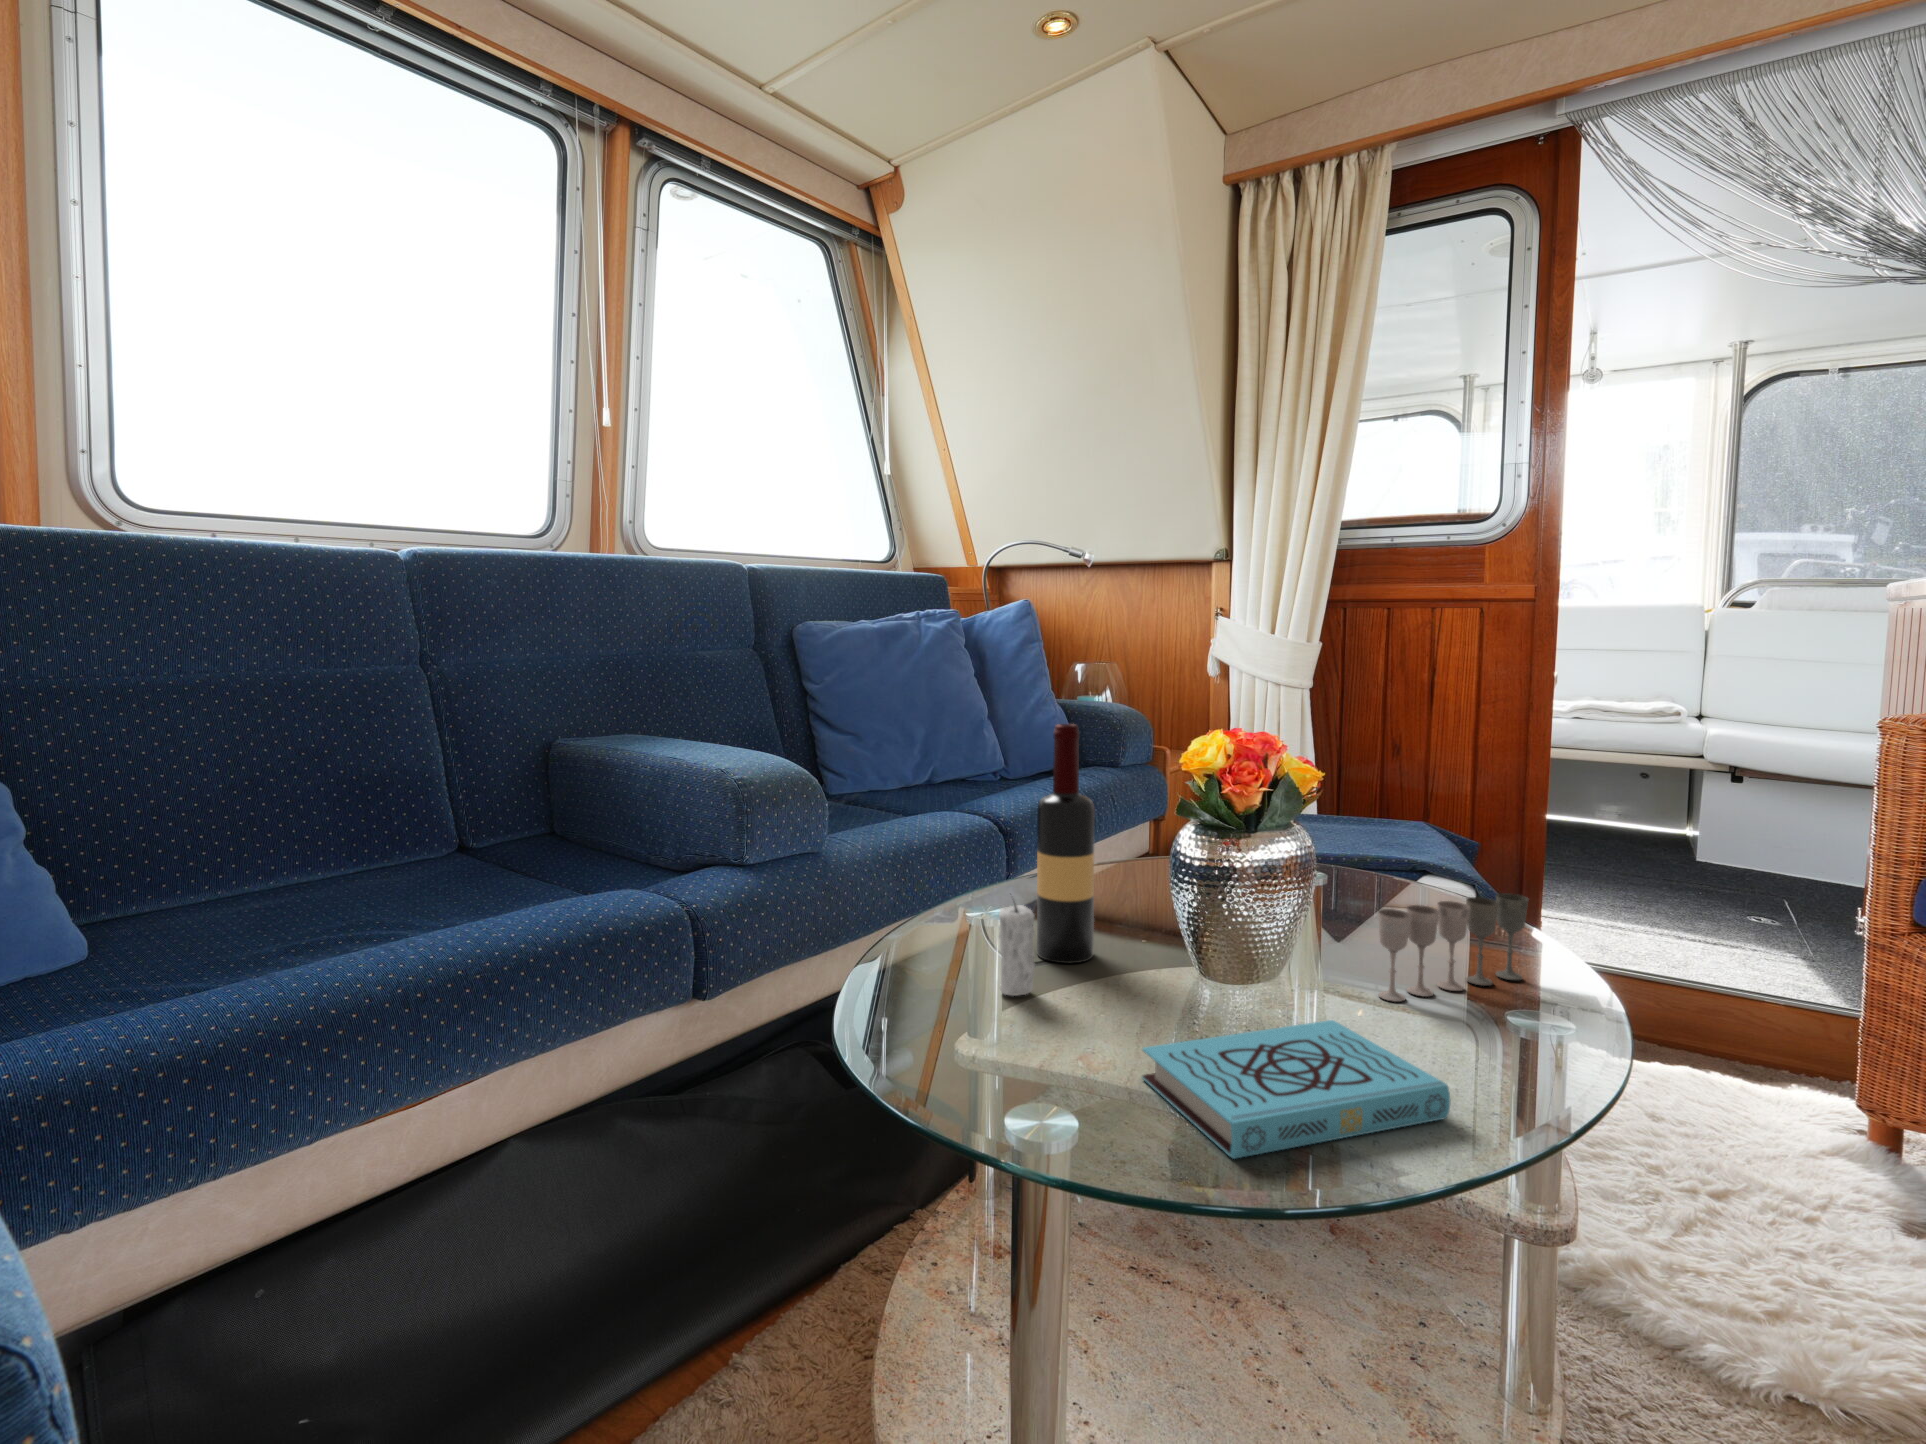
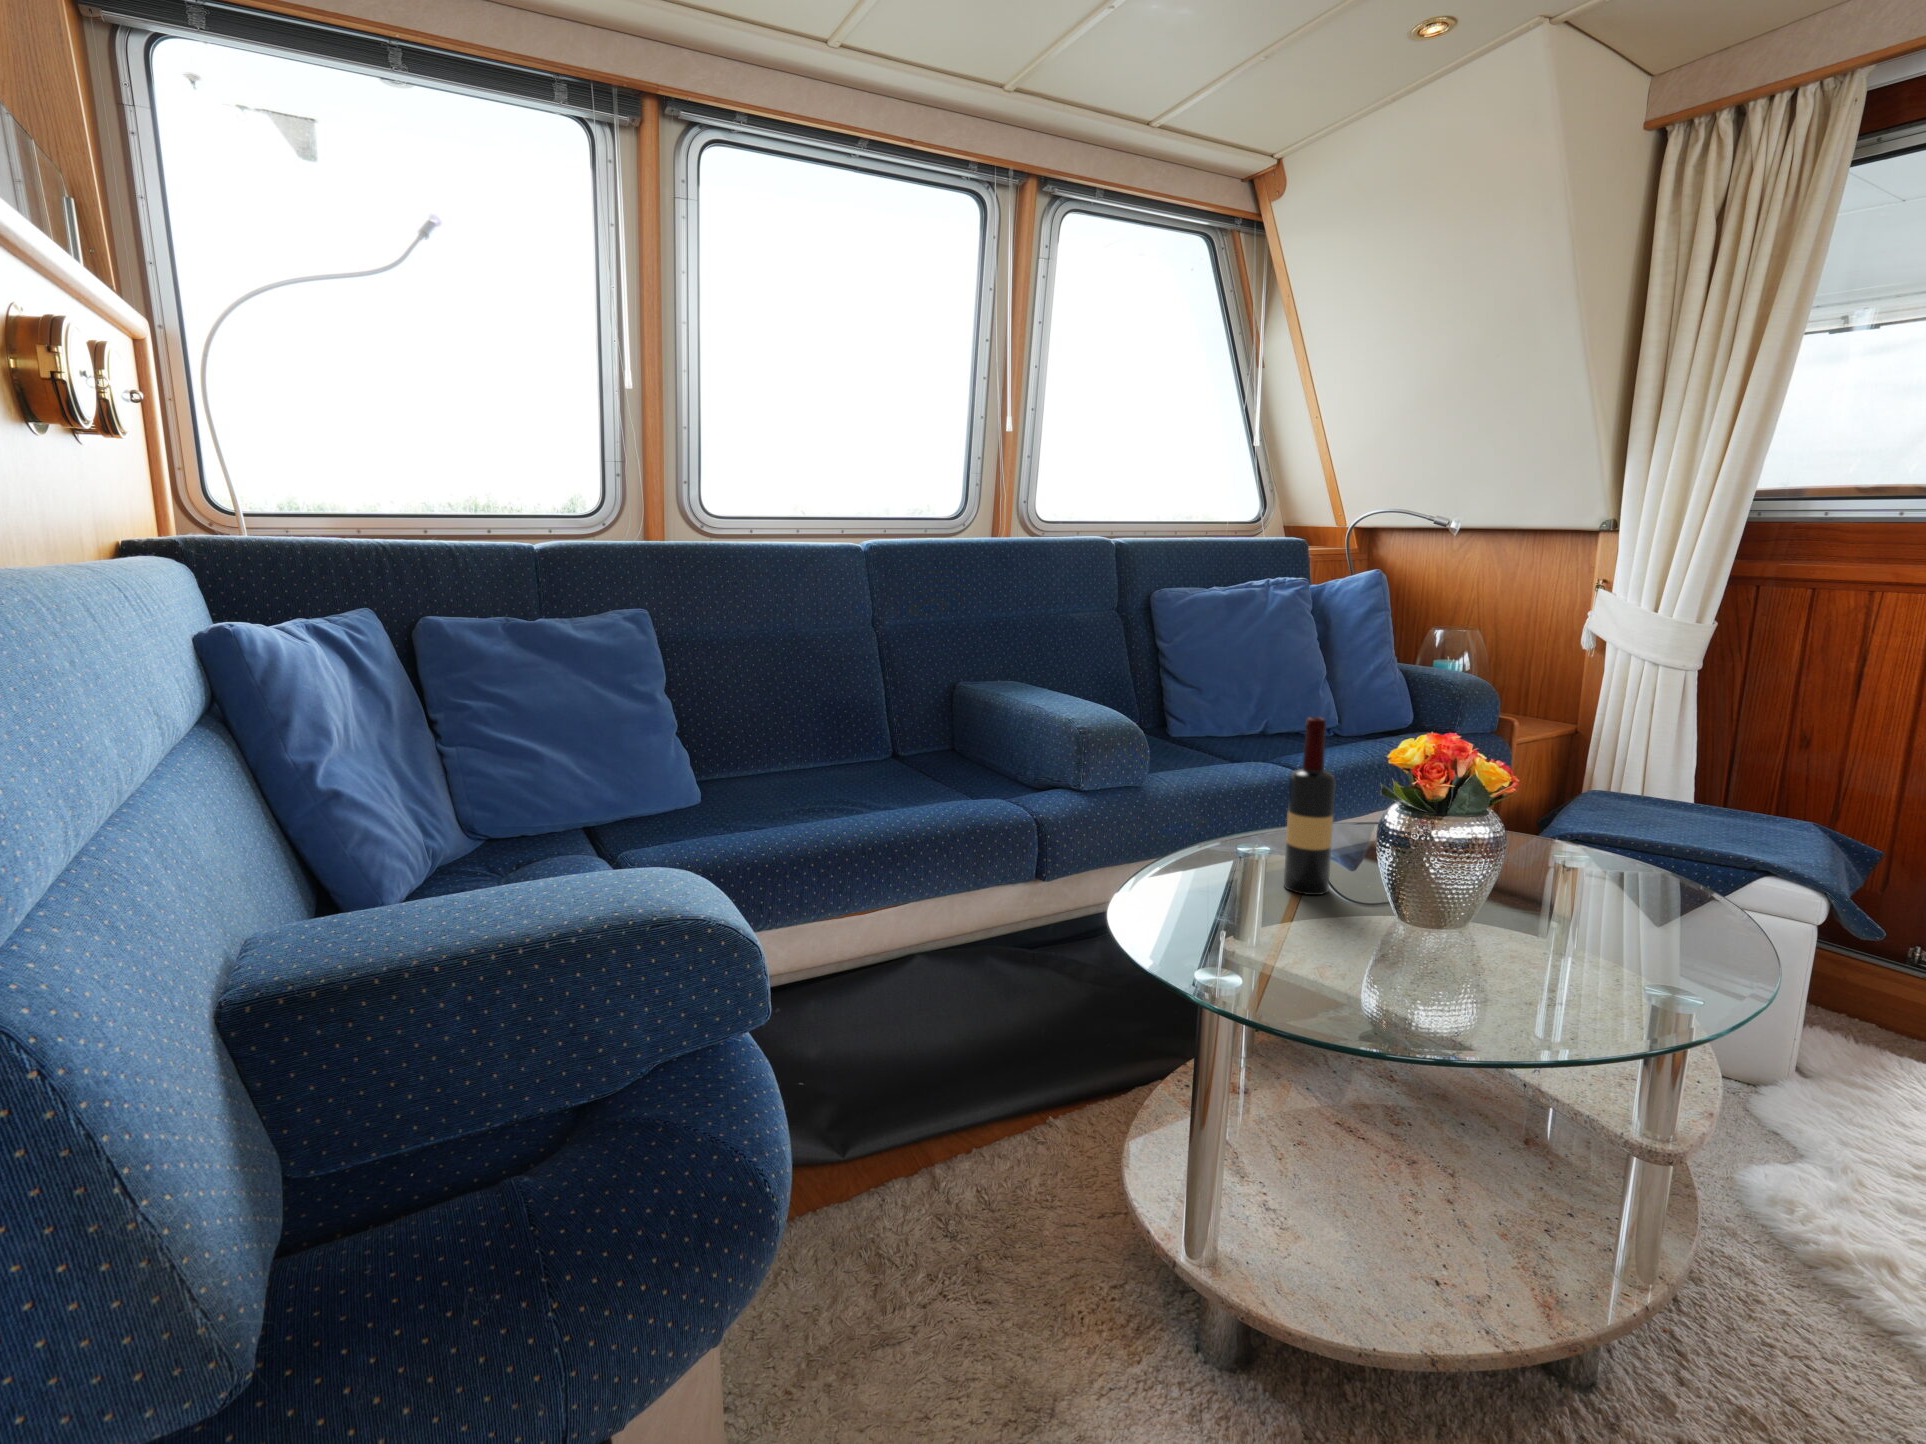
wine glass: present [1378,893,1528,1002] -> none [1550,887,1719,963]
candle: present [999,905,1035,996] -> none [1240,836,1269,909]
book: present [1142,1020,1451,1159] -> none [1310,950,1525,1029]

